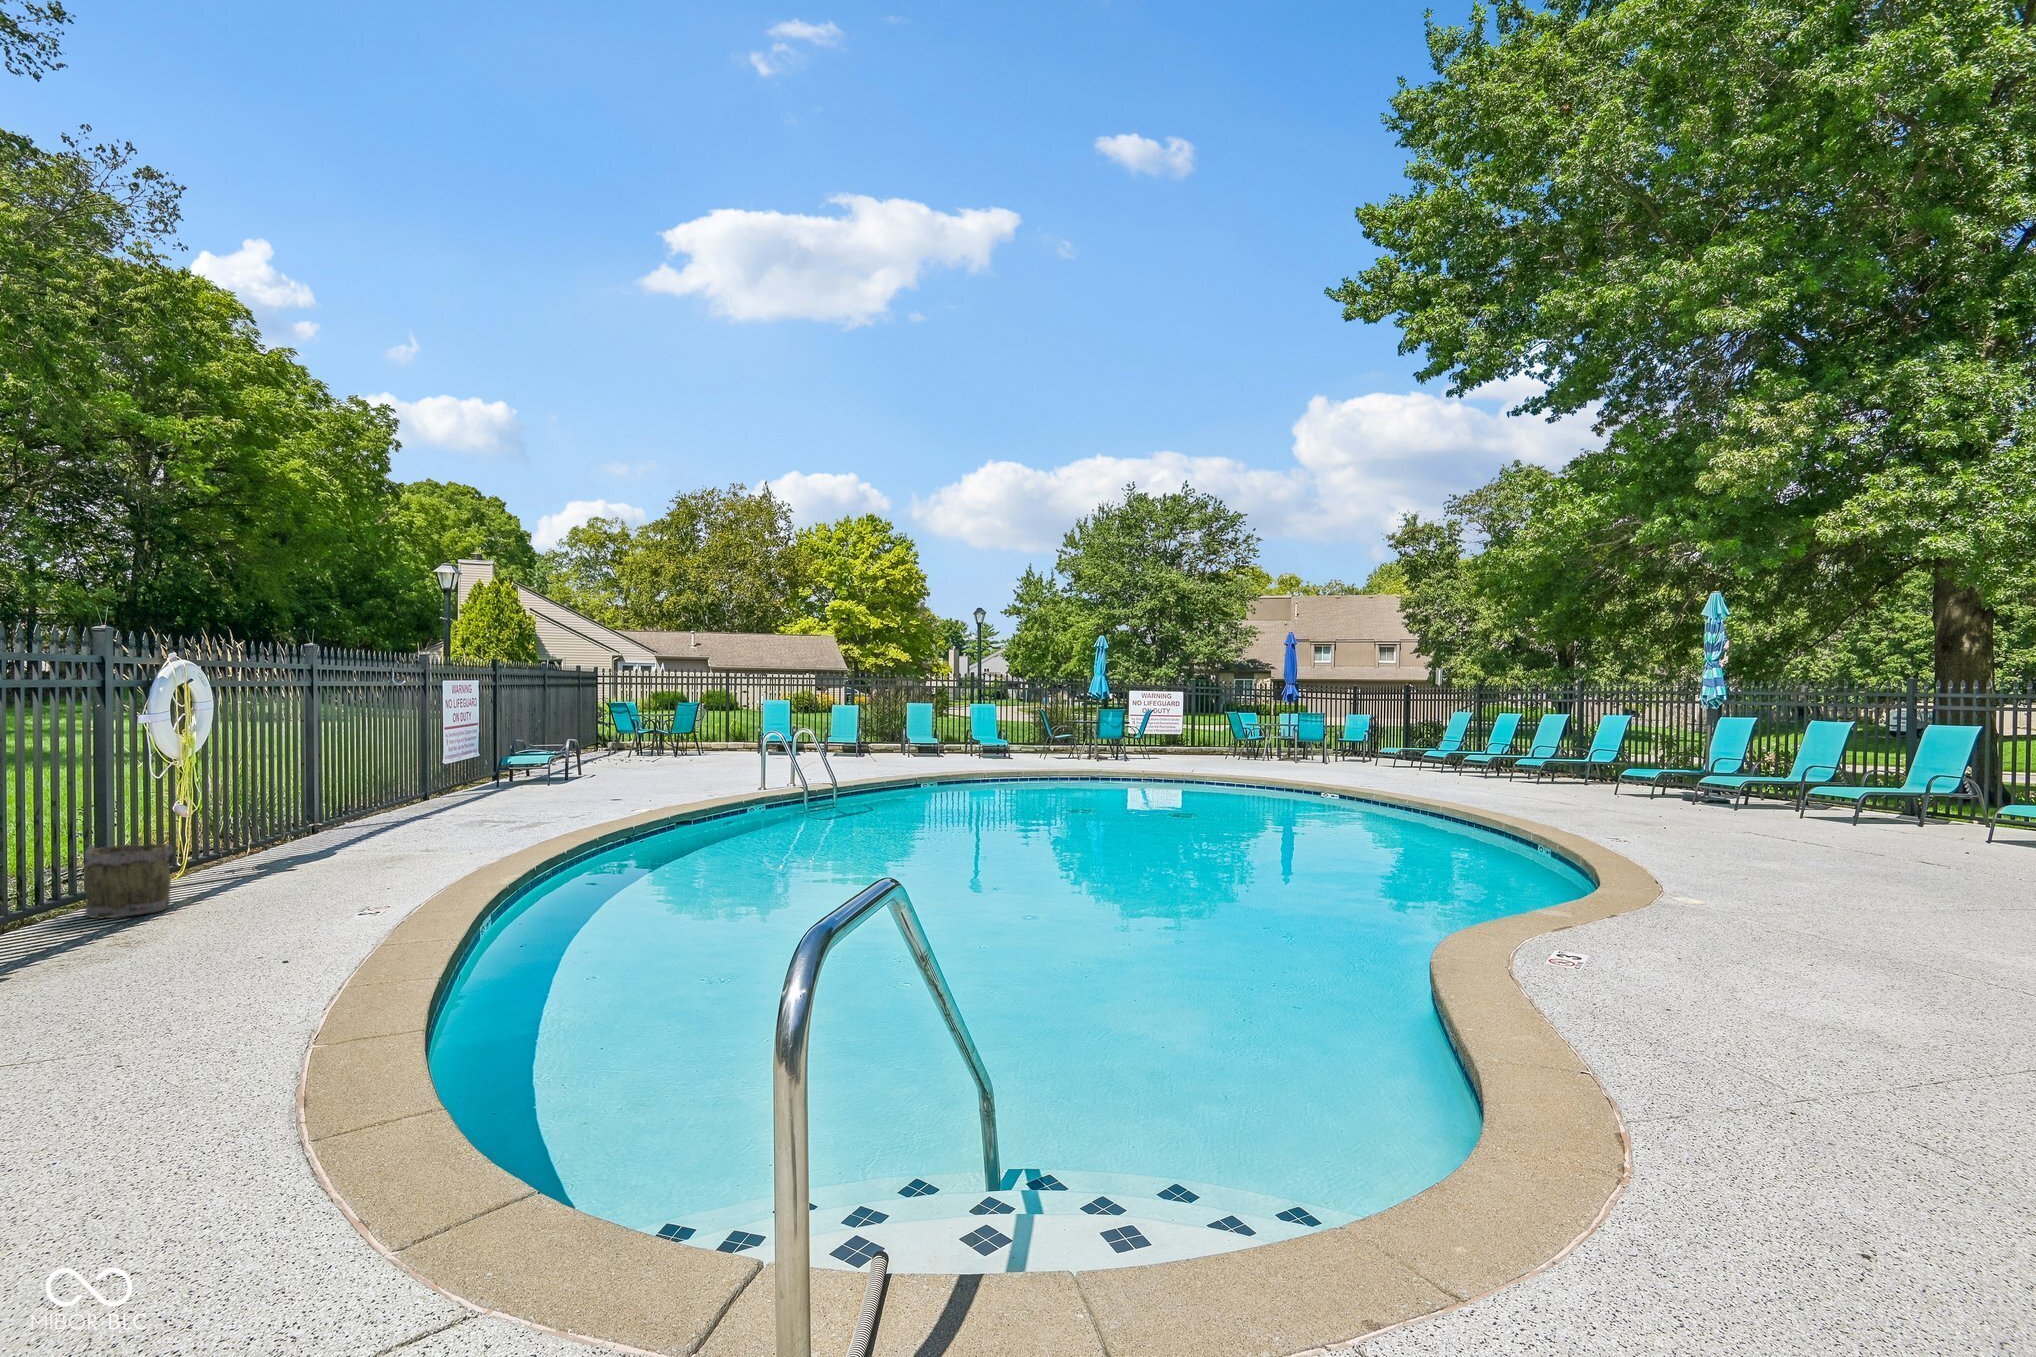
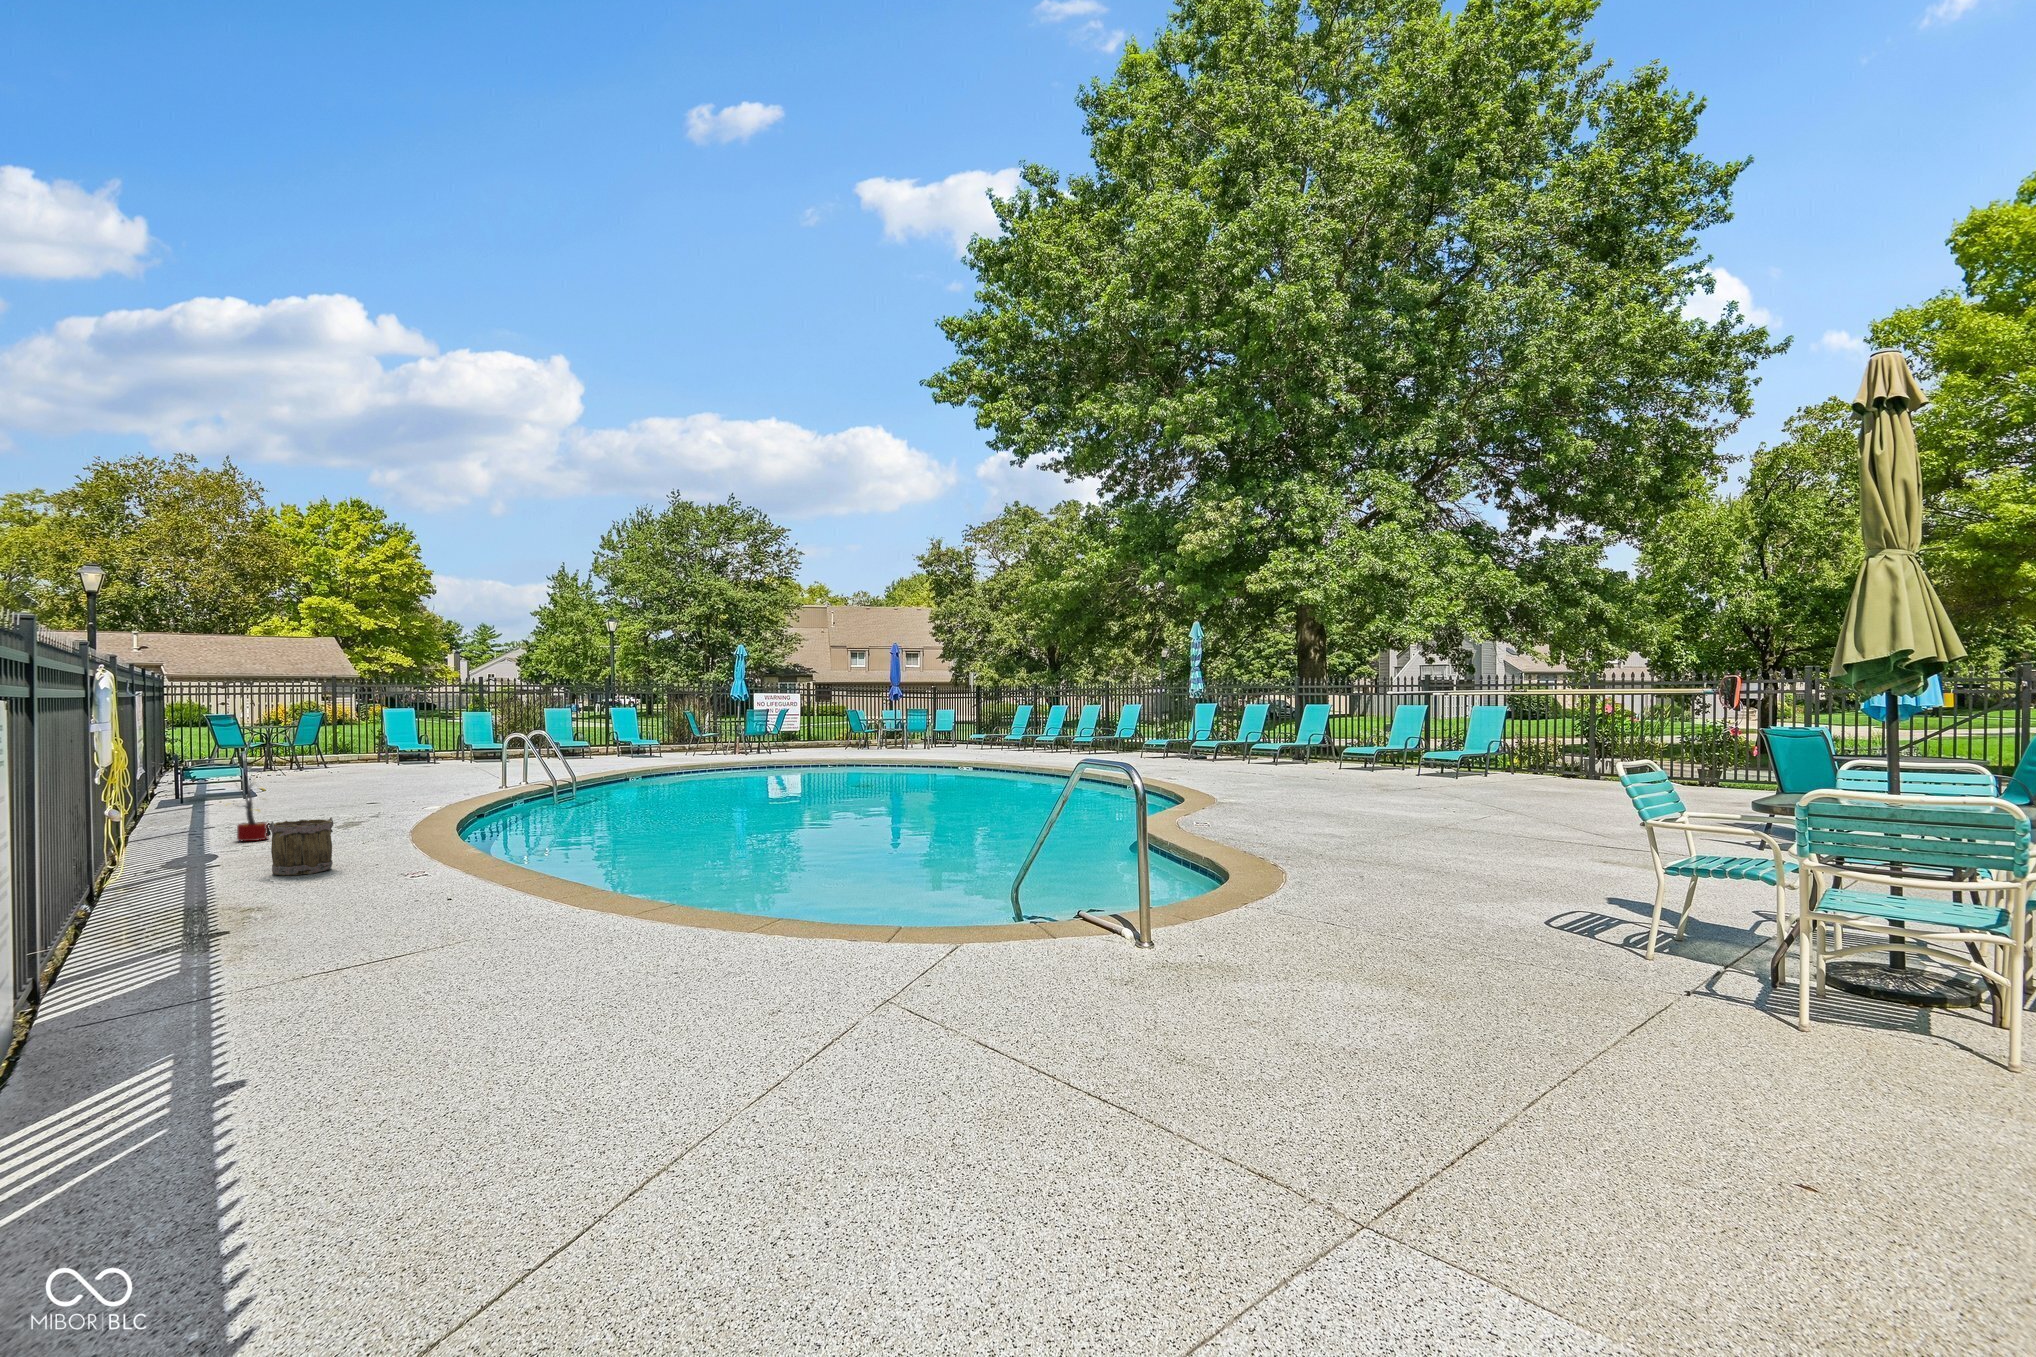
decorative plant: none [263,773,348,849] -> present [237,784,268,841]

